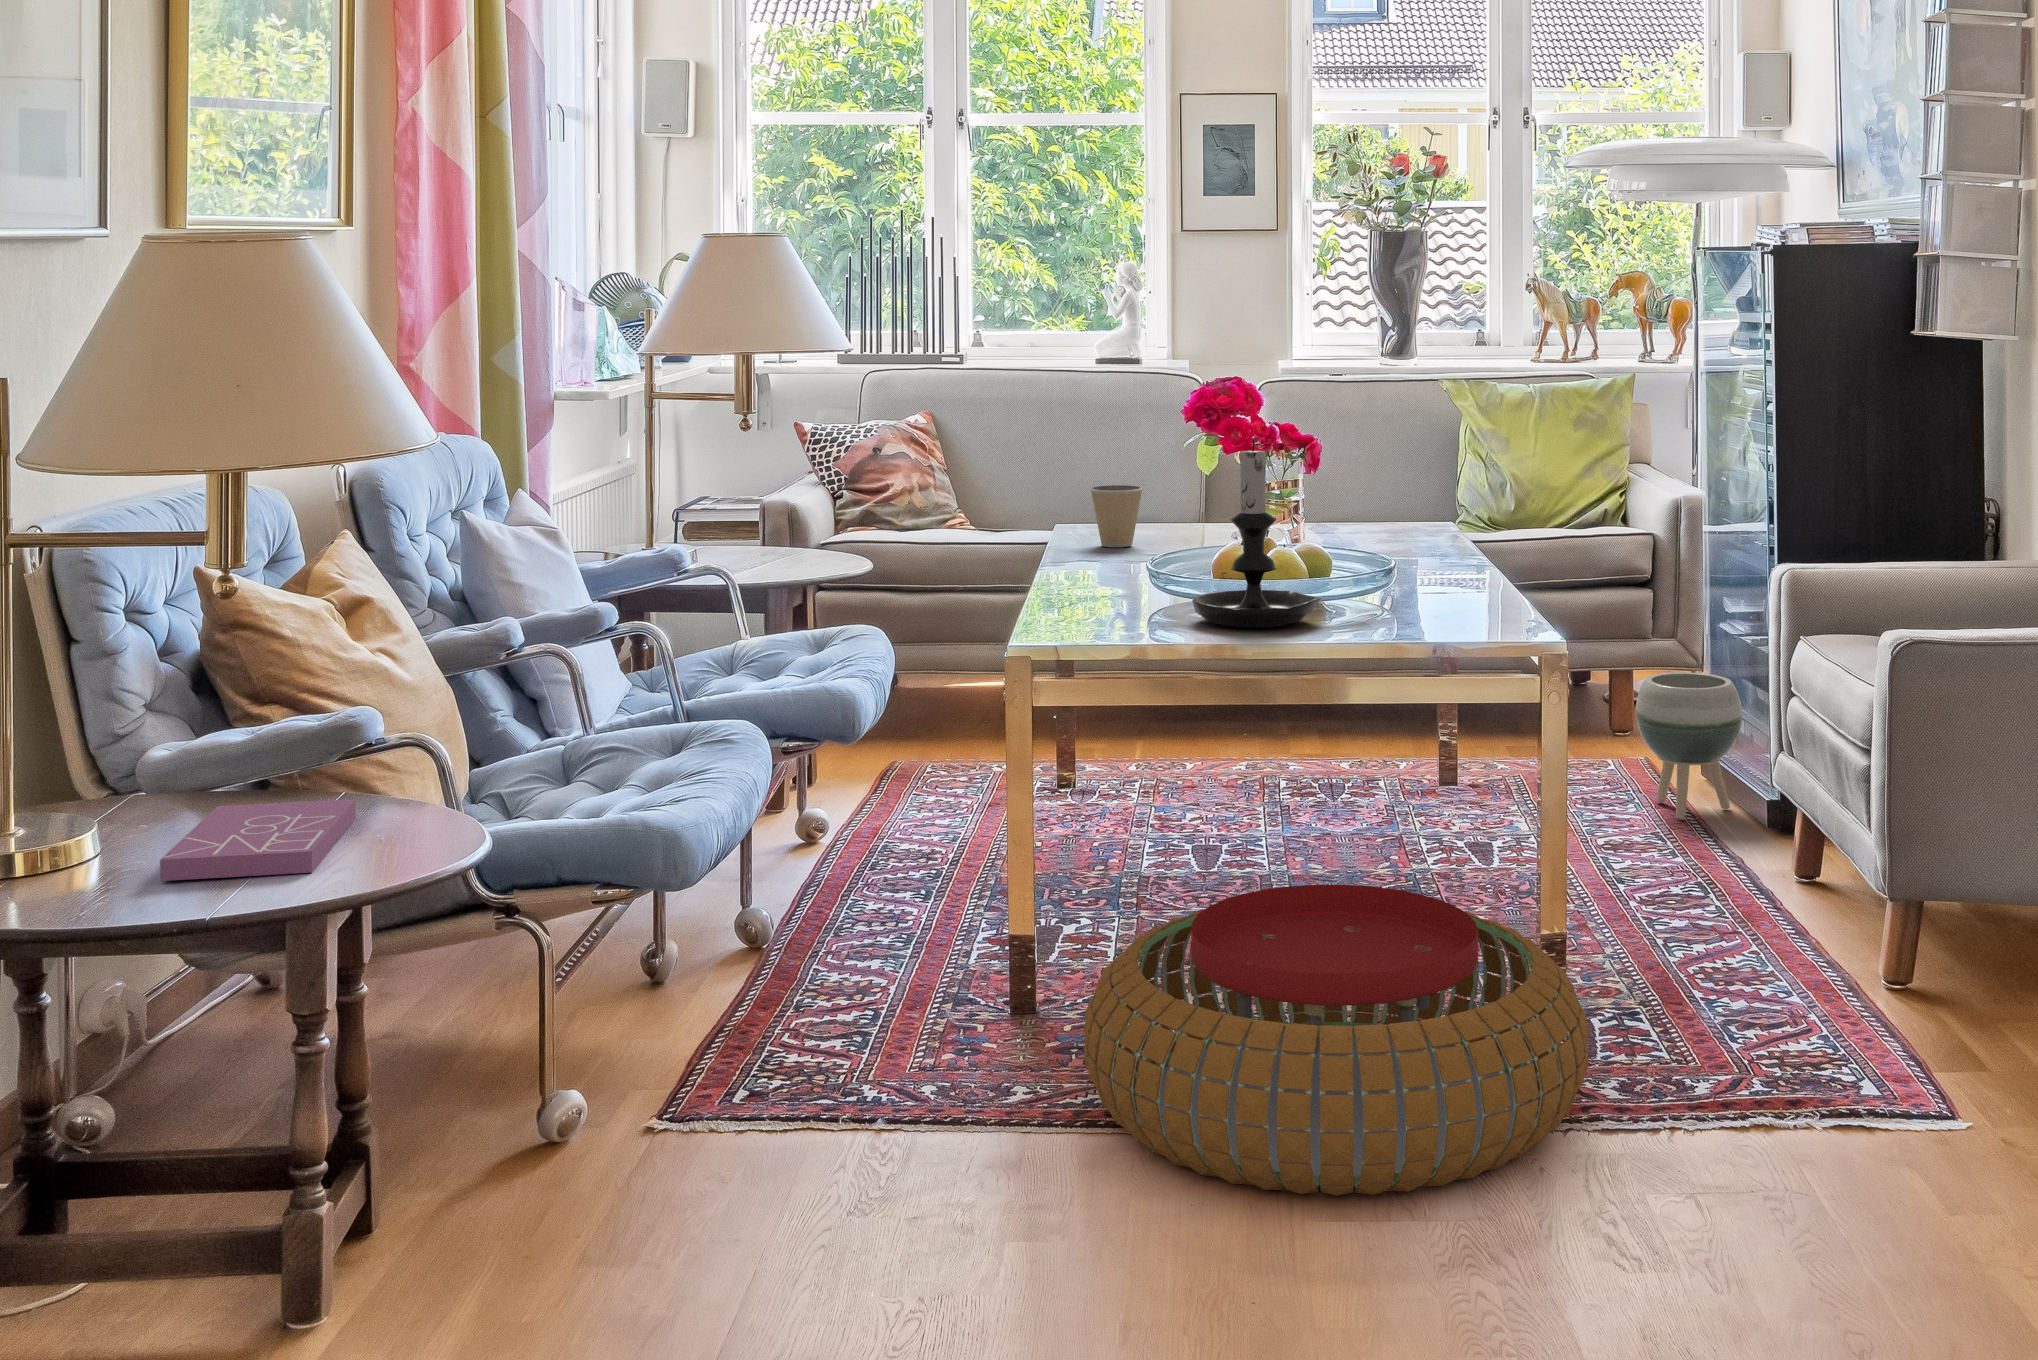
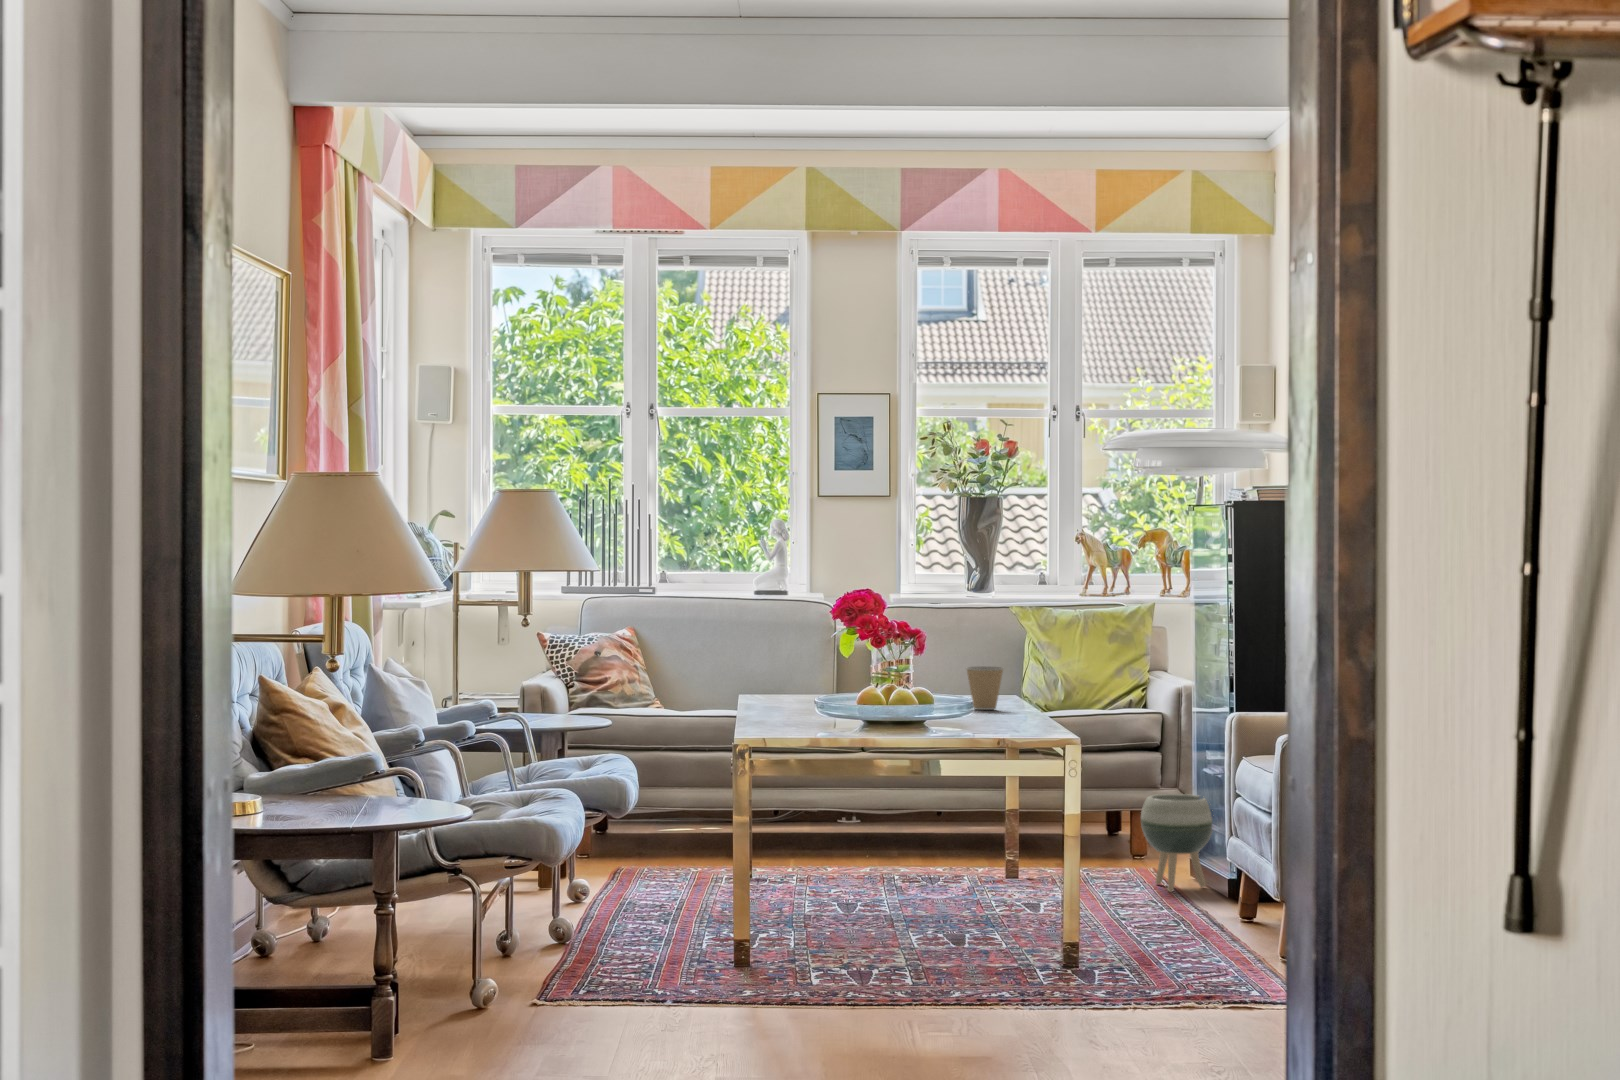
candle holder: present [1192,438,1322,628] -> none [843,605,926,726]
coffee cup: present [1090,485,1142,547] -> present [967,667,1003,710]
book: present [160,799,356,881] -> none [270,790,359,817]
pouf: present [1084,885,1589,1196] -> none [781,878,1090,1033]

